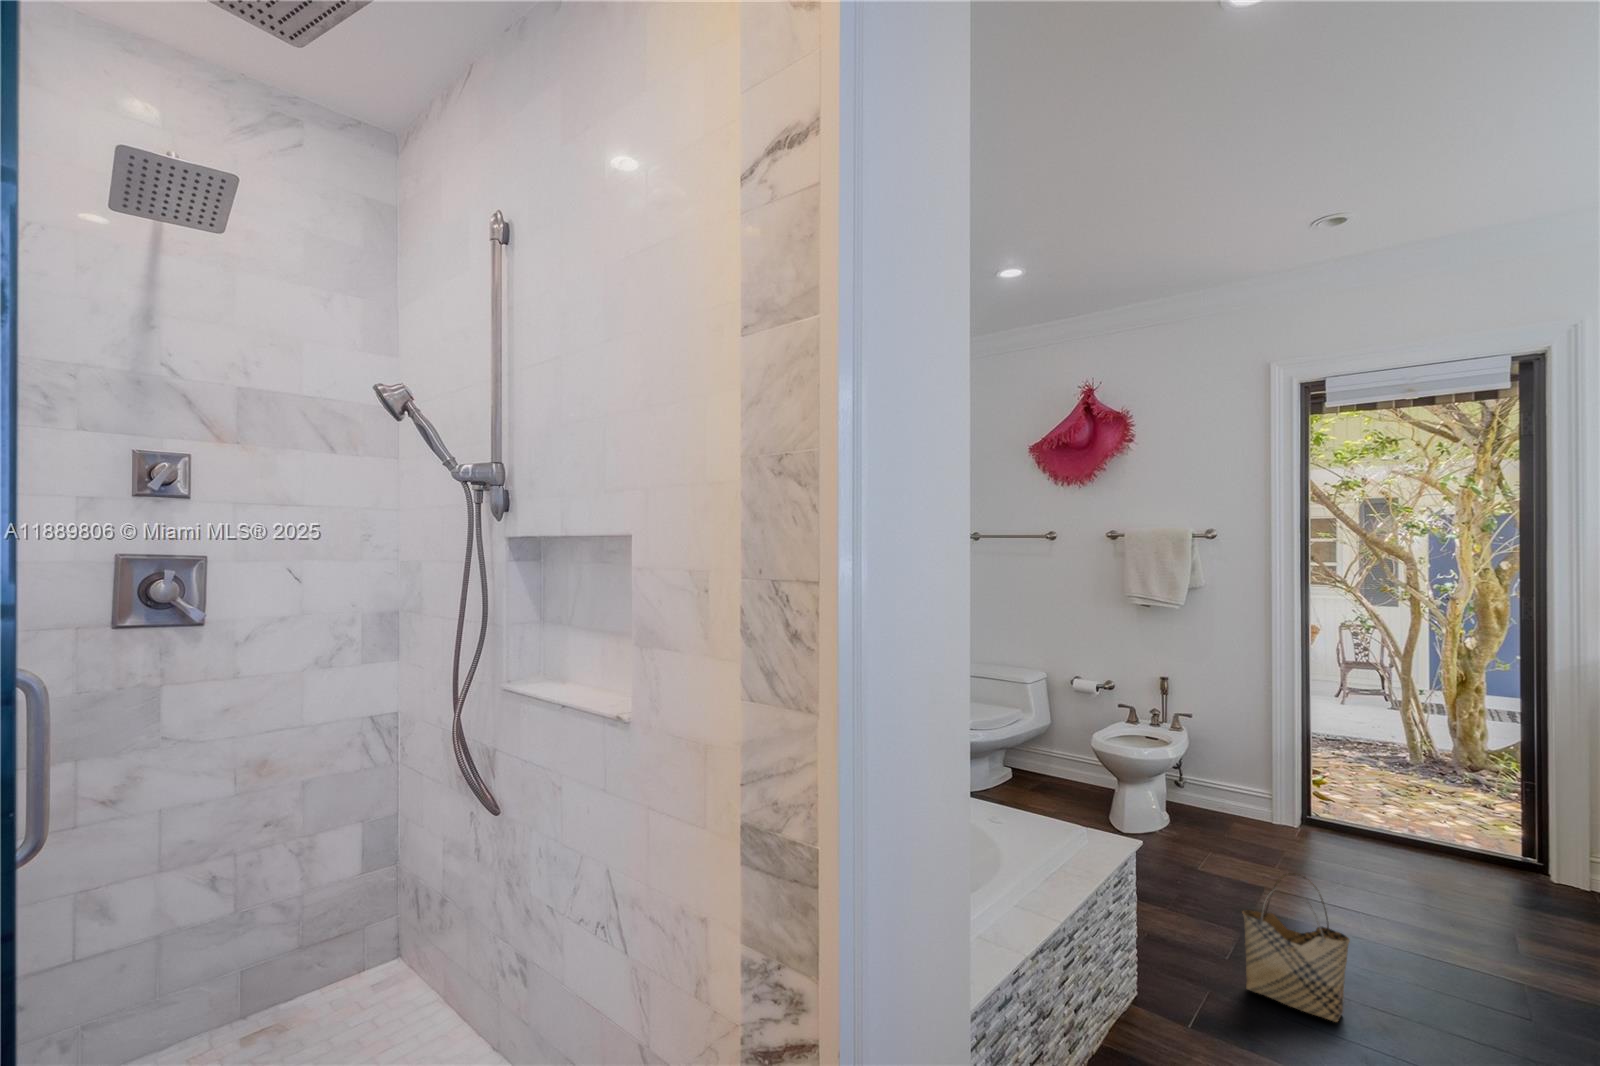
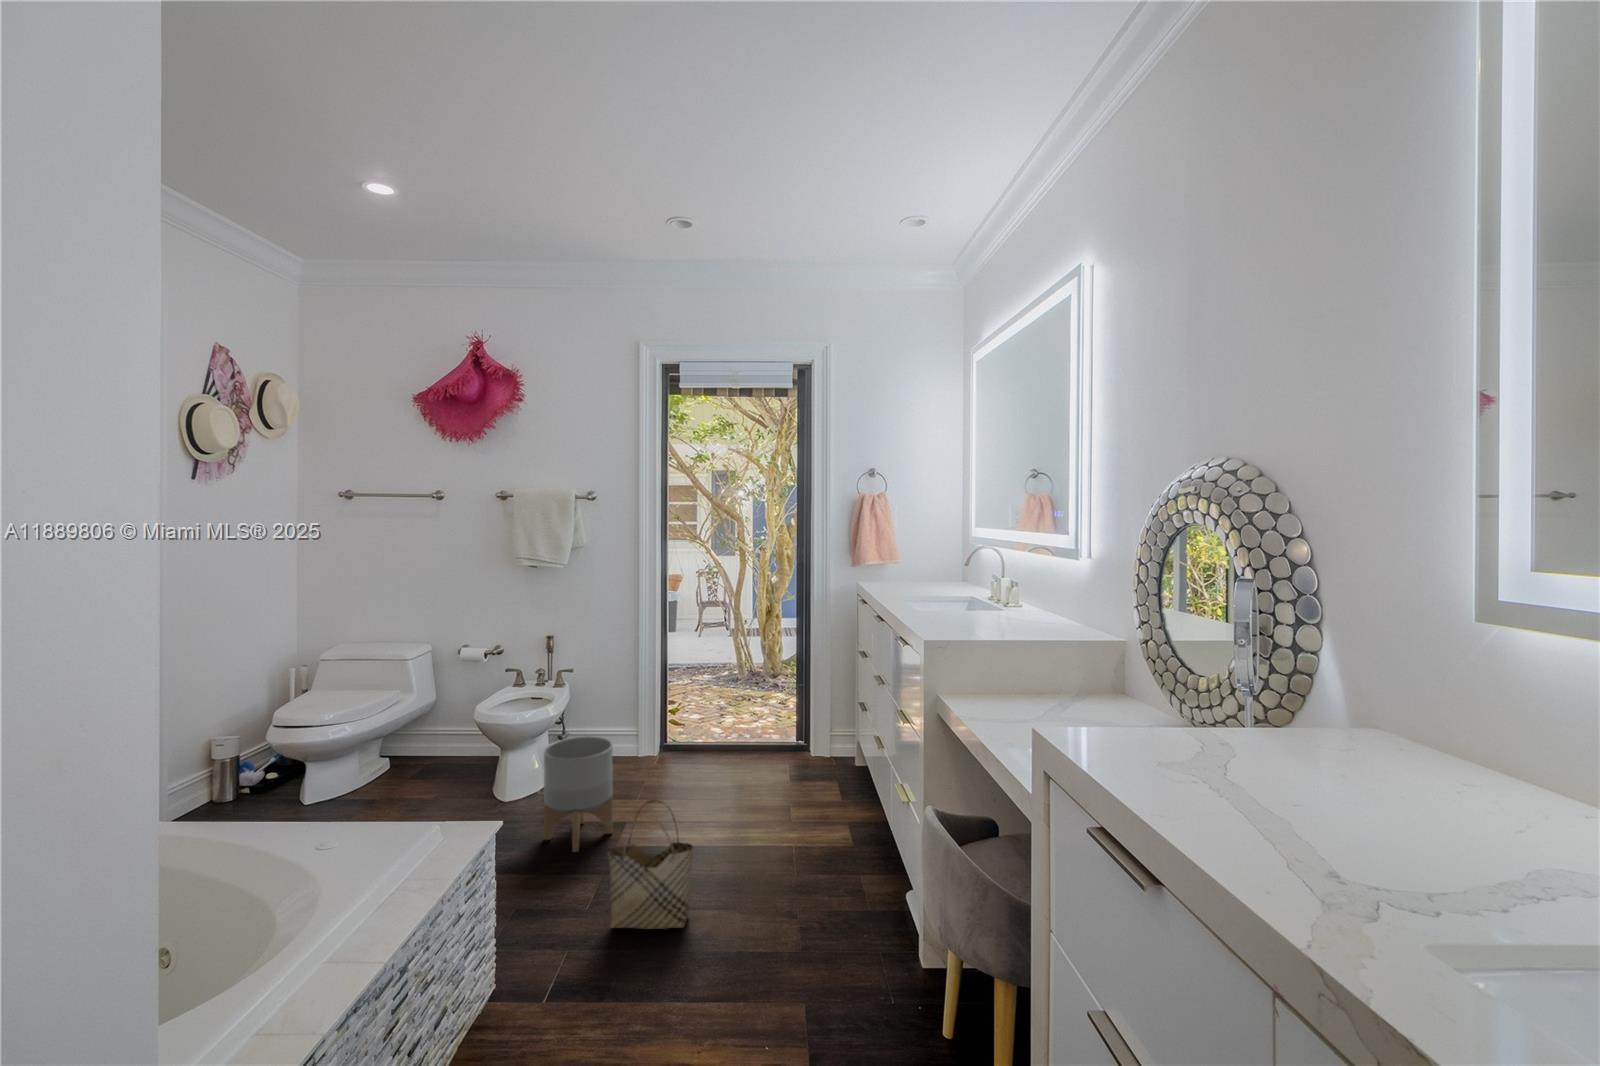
planter: none [1165,787,1241,905] -> present [544,736,613,852]

